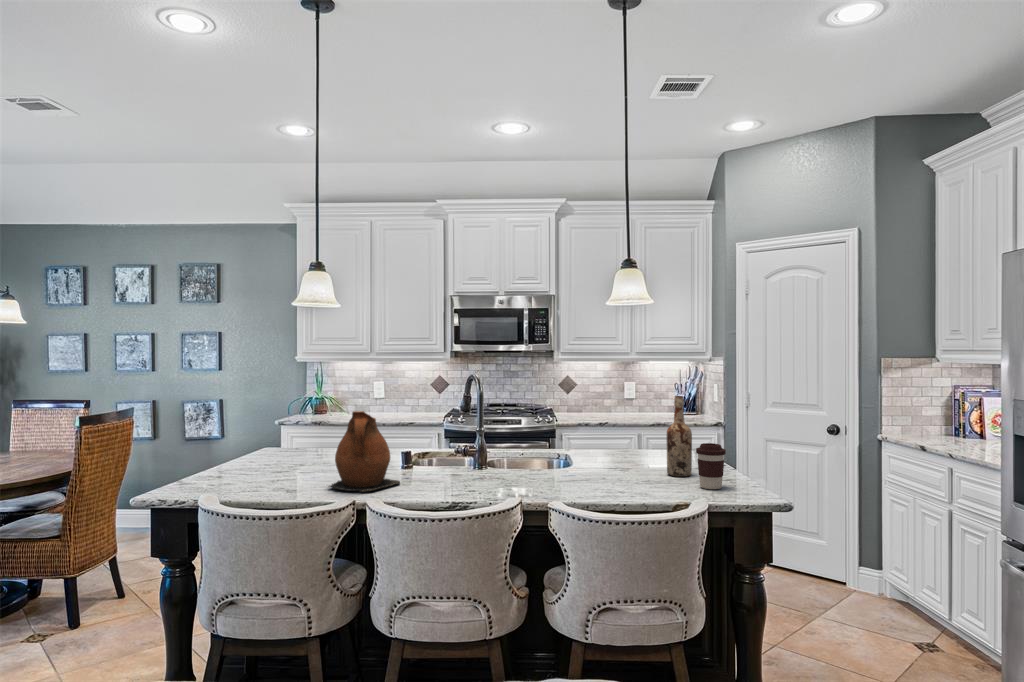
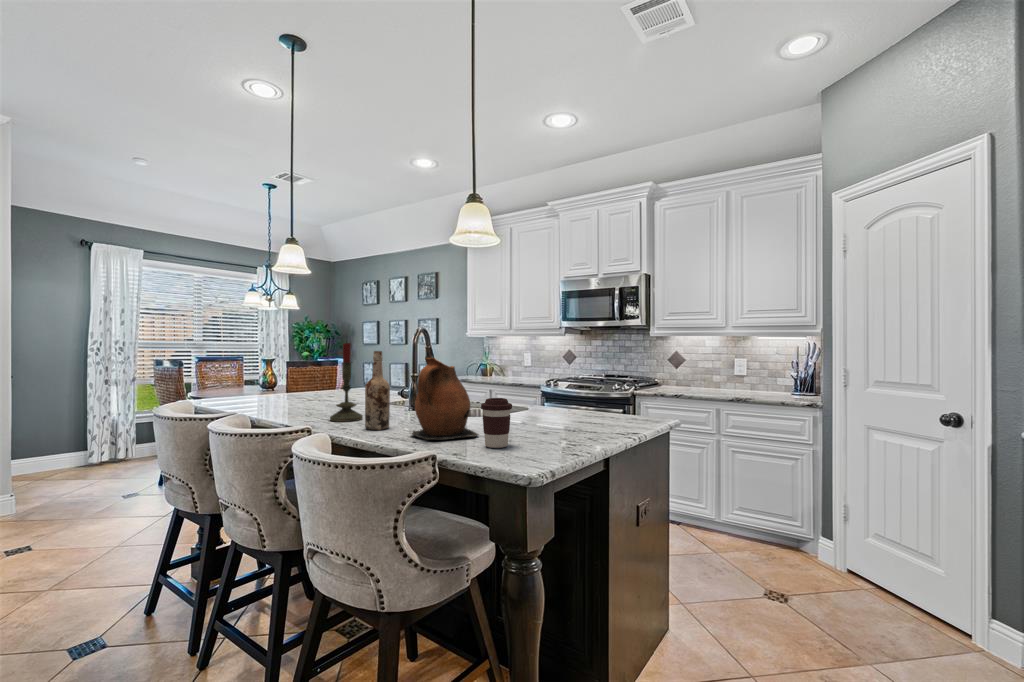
candle: none [434,389,471,488] -> present [330,343,363,422]
wine bottle: present [667,396,692,477] -> present [365,351,390,430]
ceramic pitcher: present [330,411,400,492] -> present [412,358,479,440]

